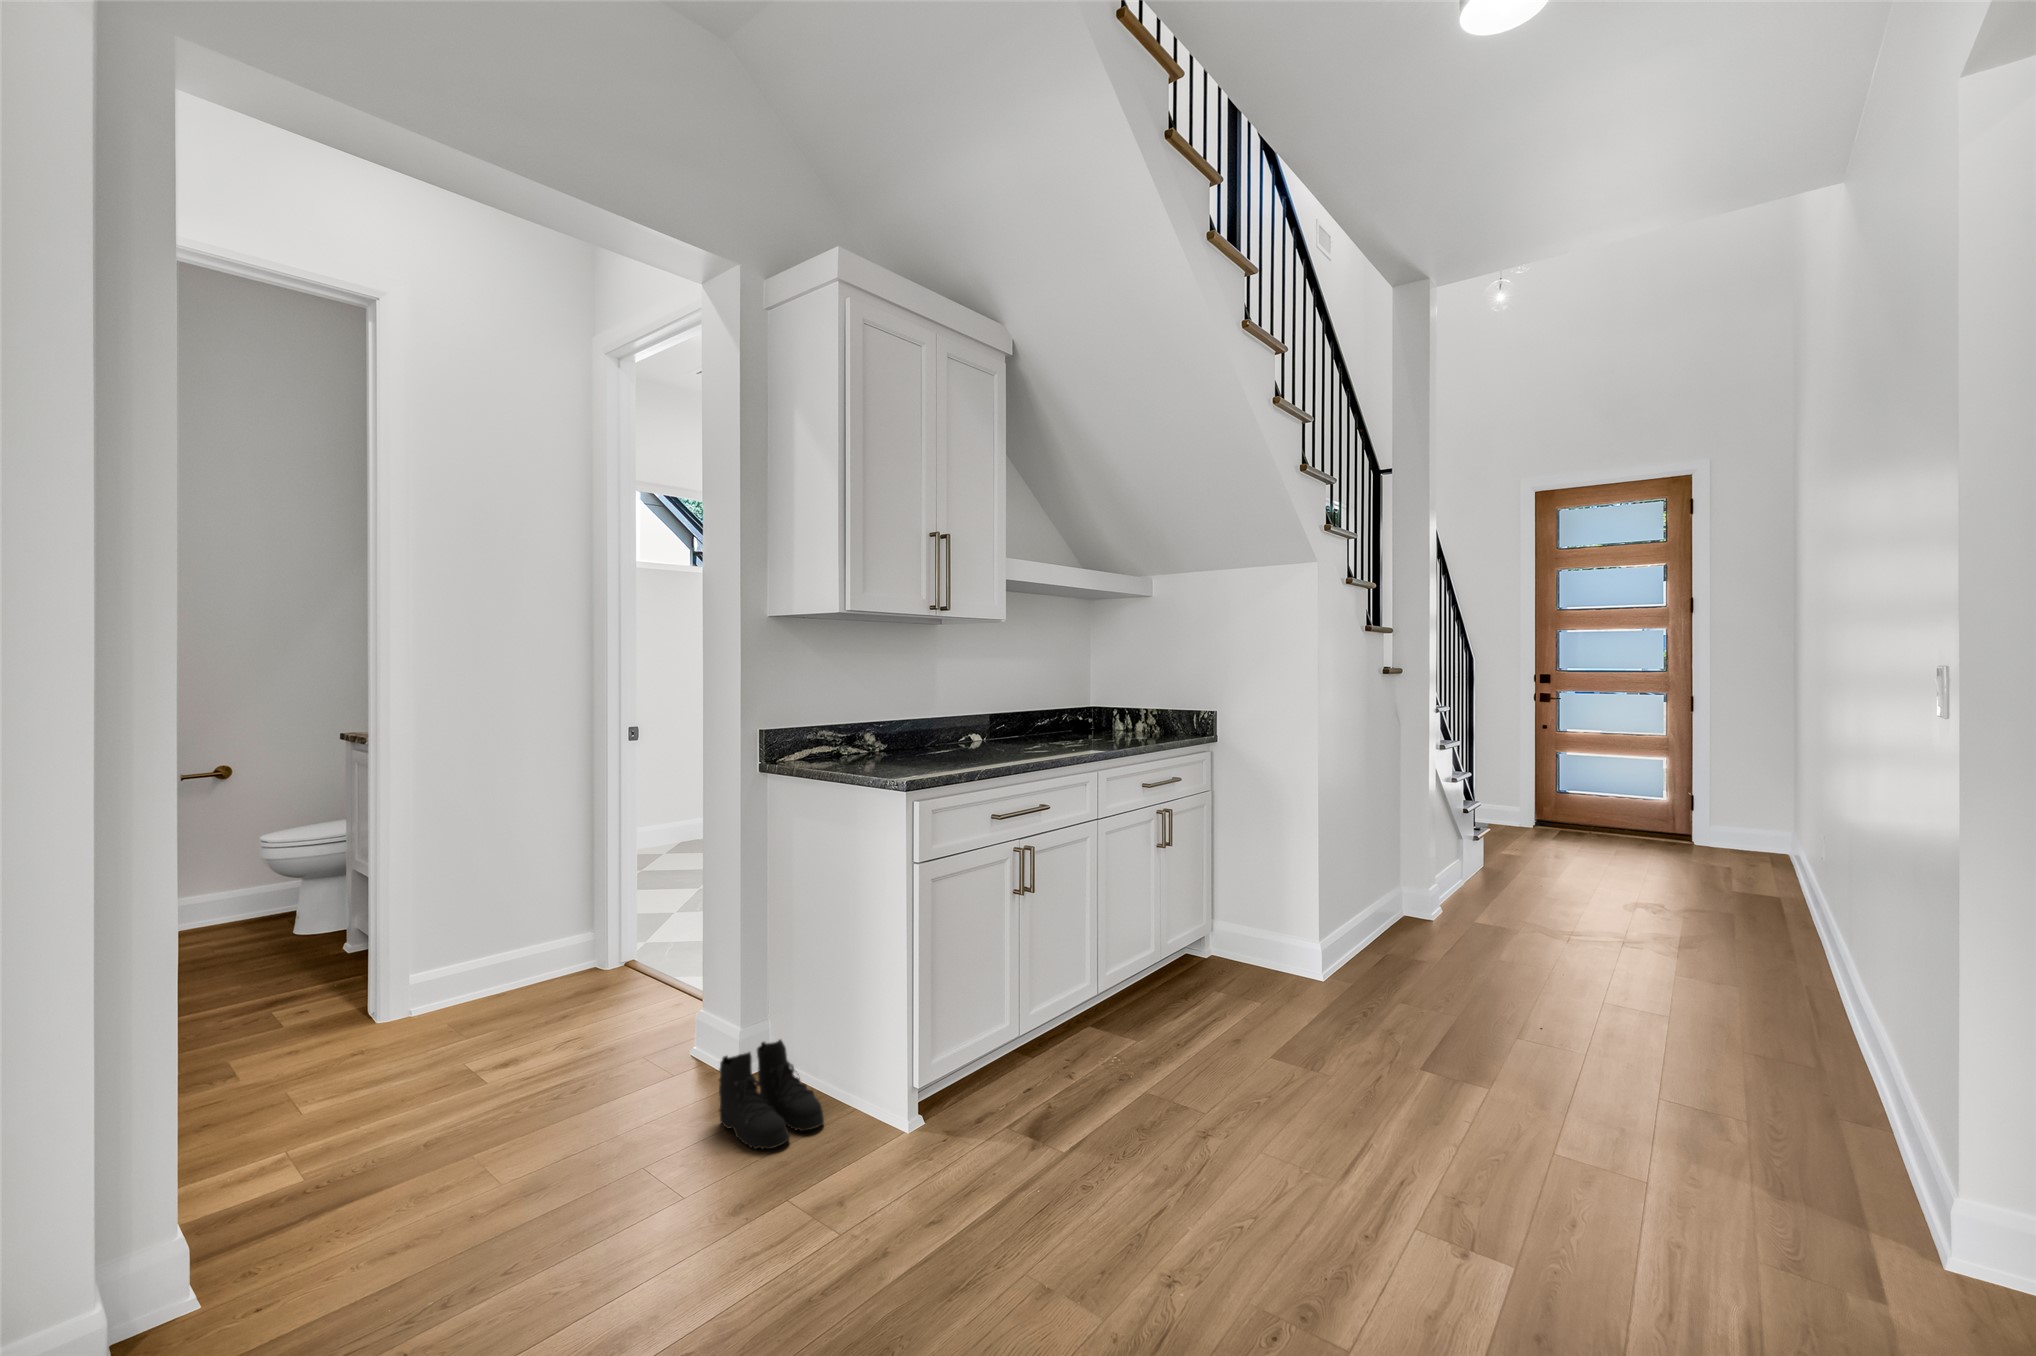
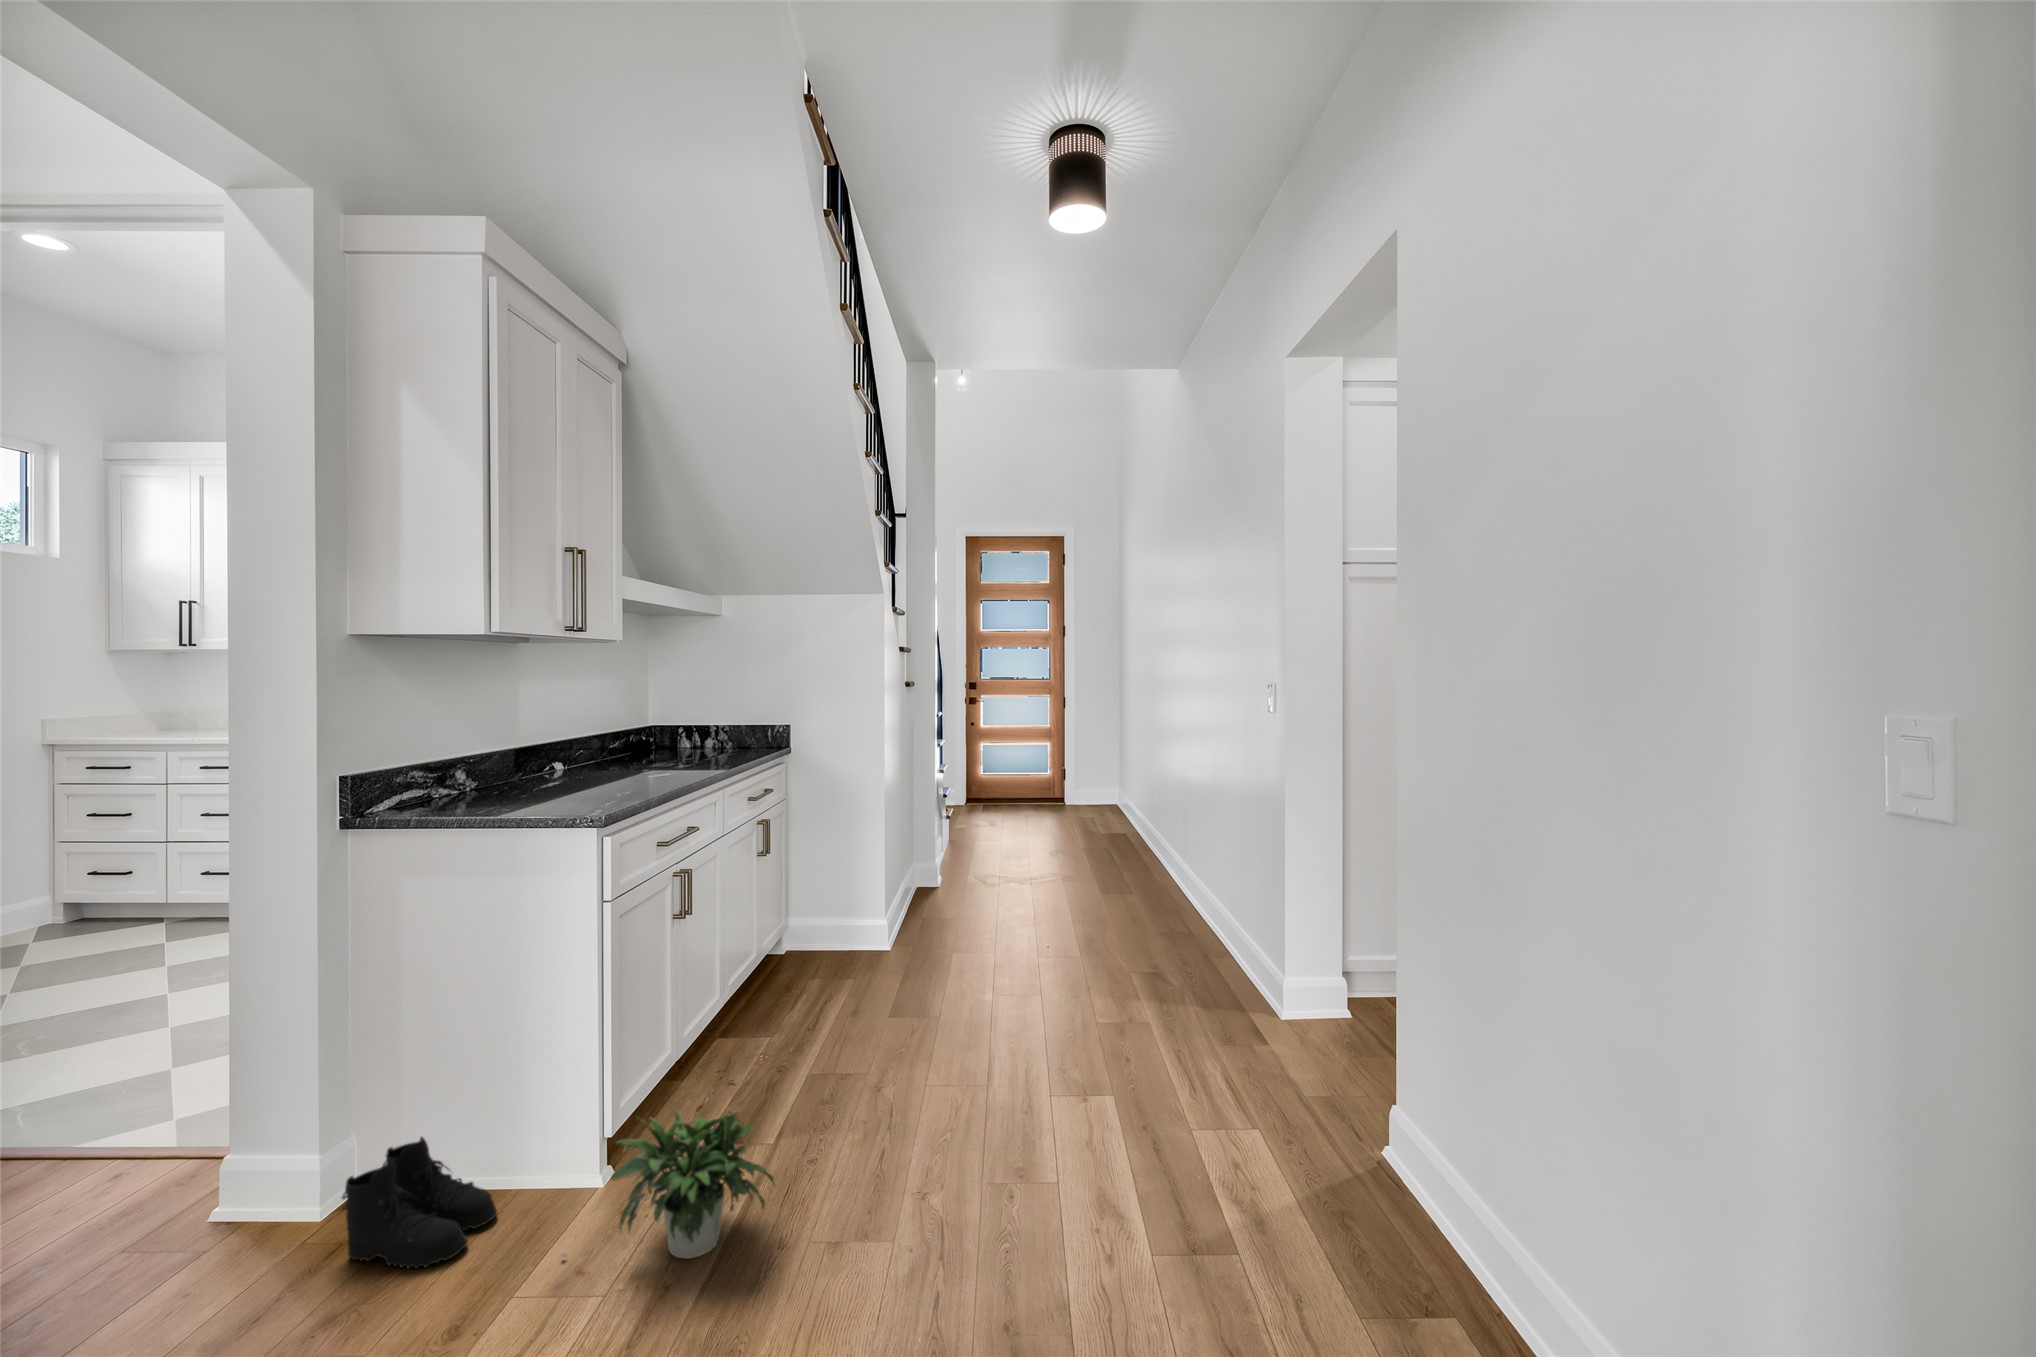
potted plant: none [834,1070,1008,1230] -> present [561,1109,774,1259]

